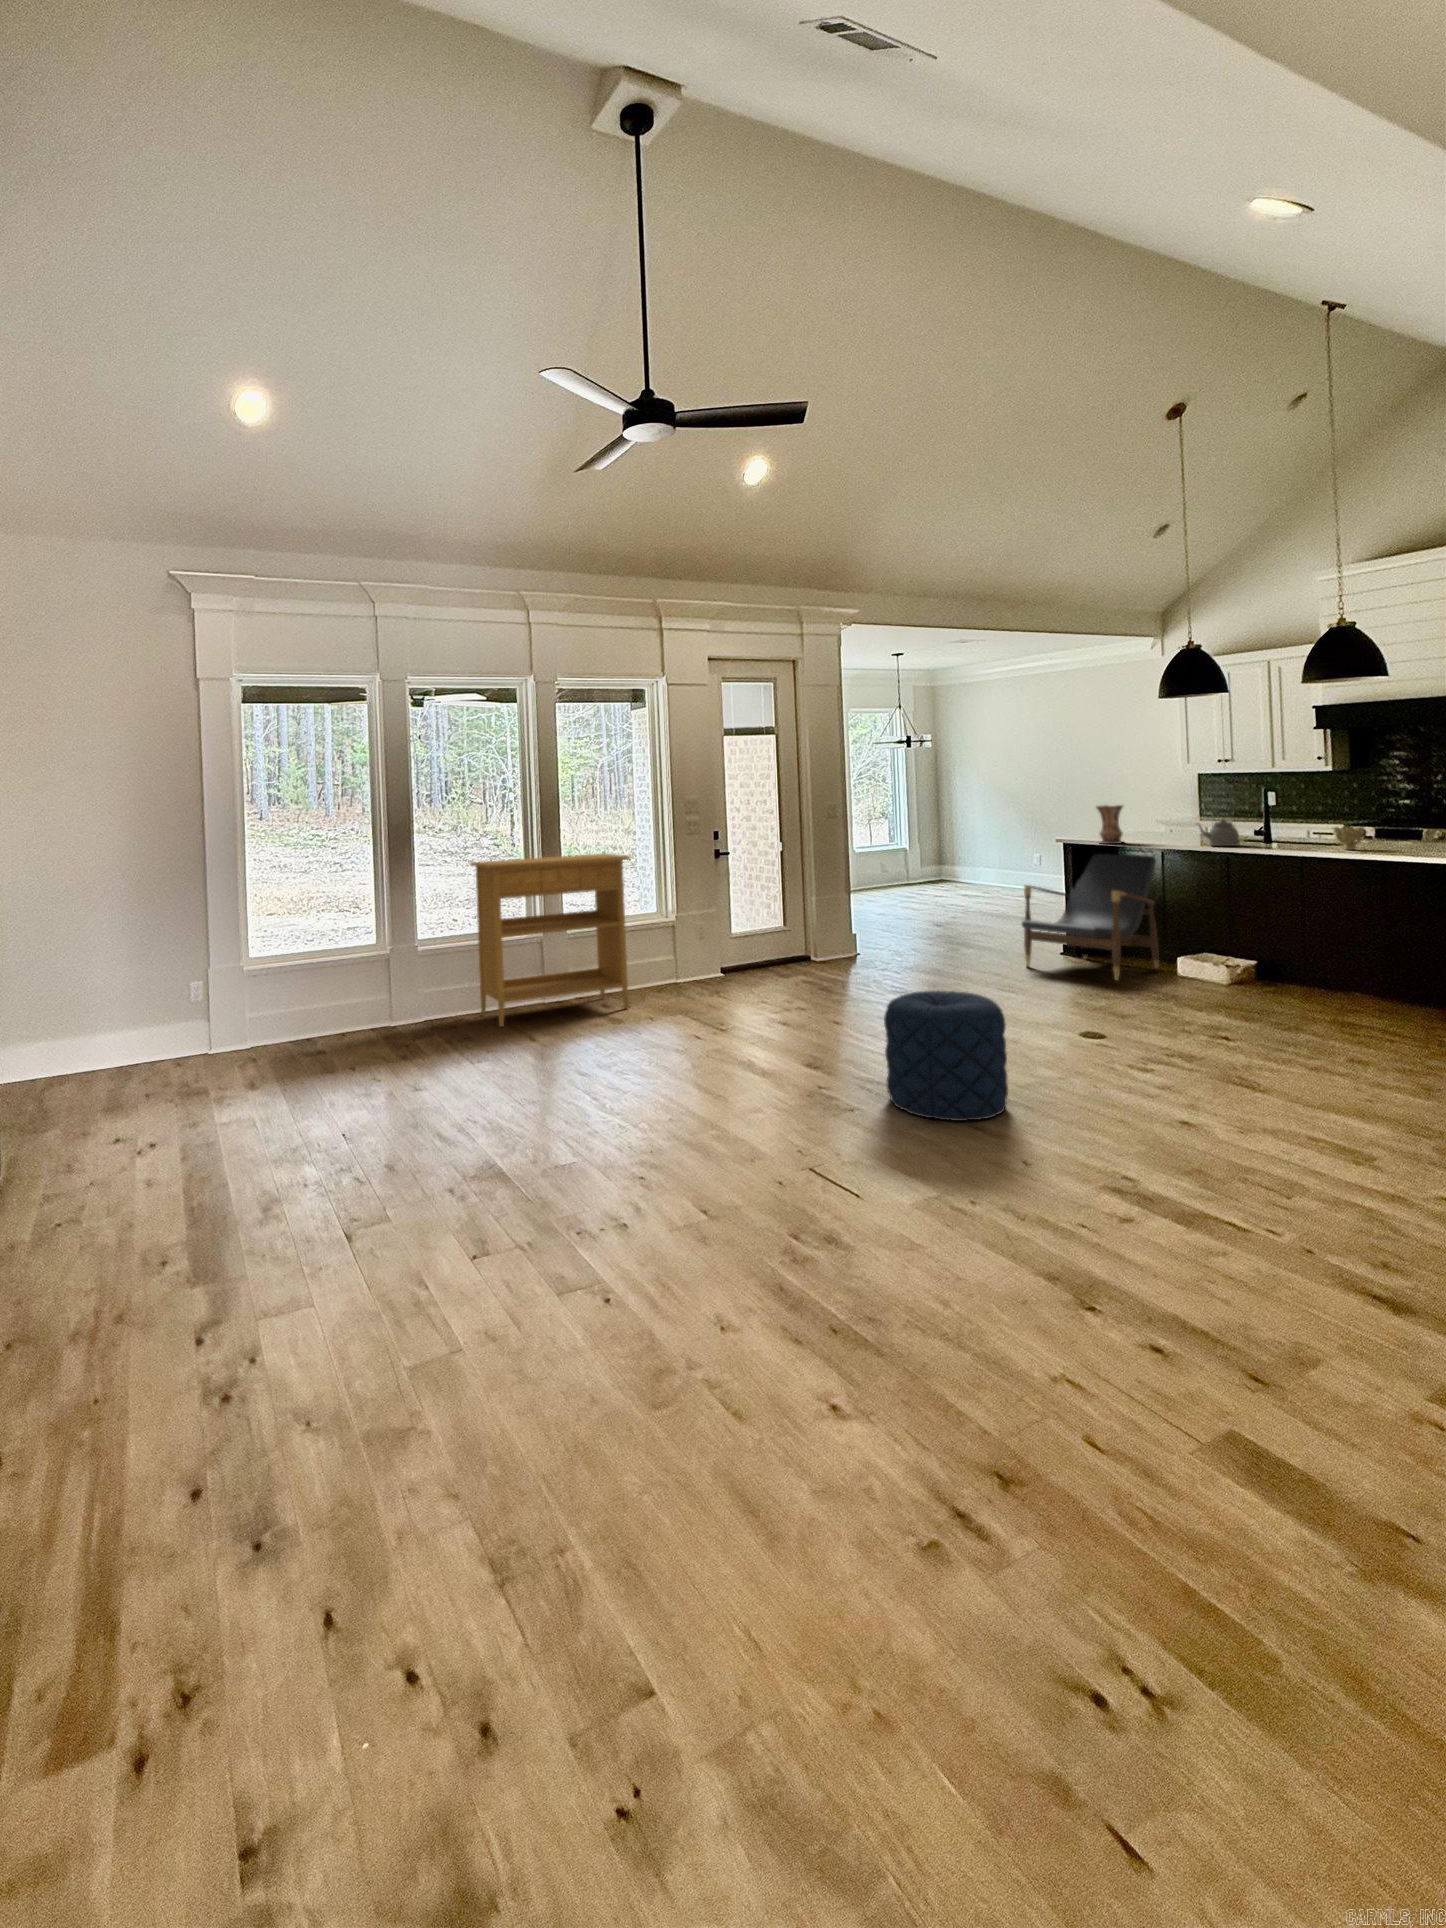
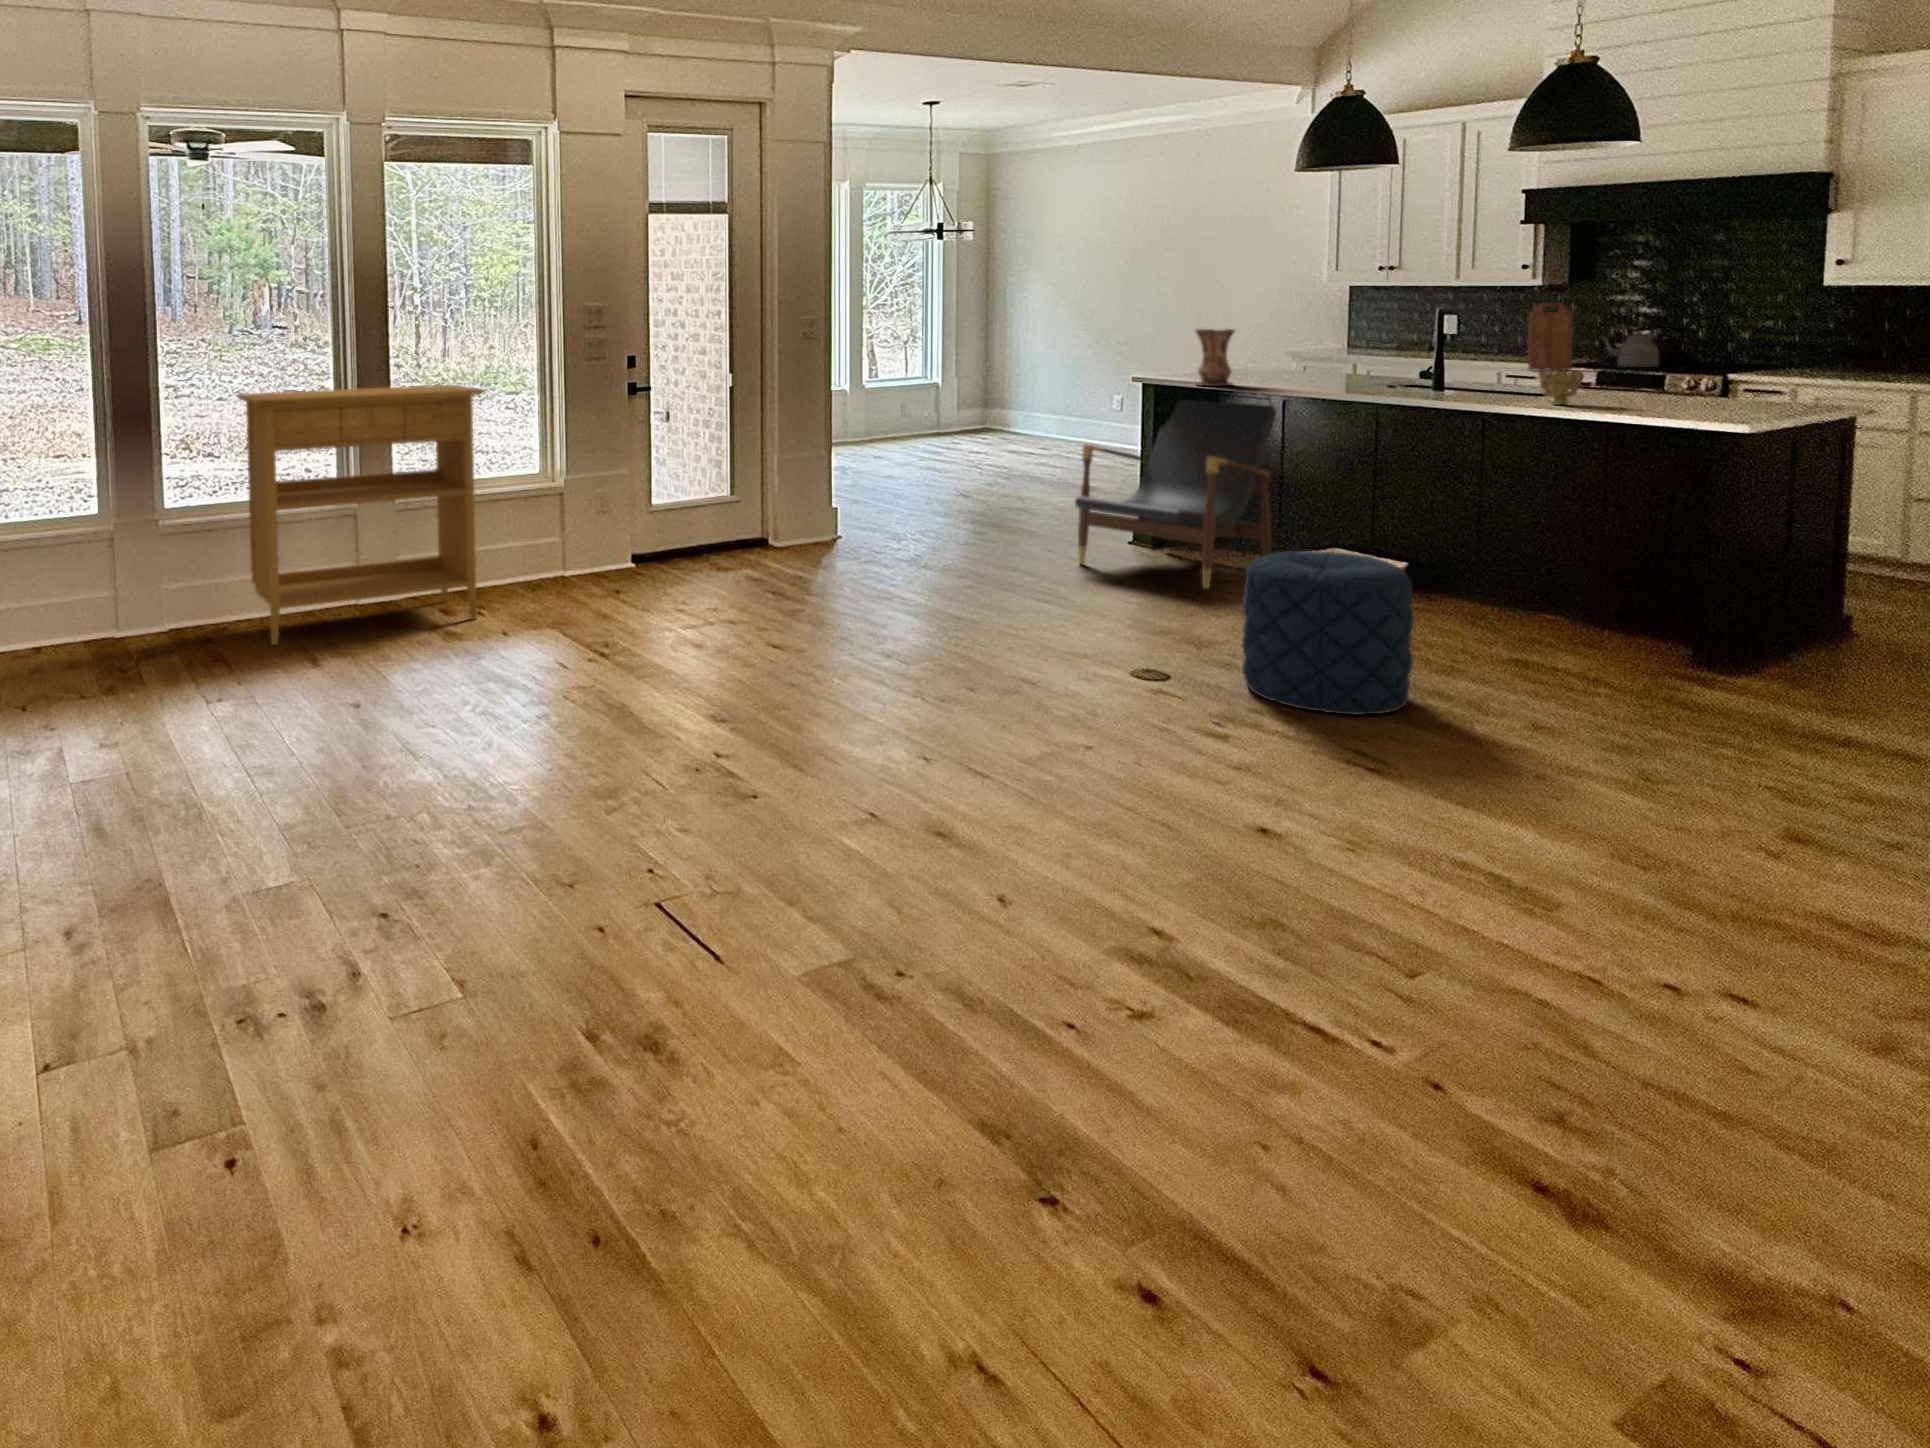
cutting board: none [1324,782,1357,828] -> present [1528,303,1573,370]
kettle: present [1198,811,1240,846] -> present [1604,321,1659,367]
pouf: present [884,991,1008,1121] -> present [1242,551,1414,715]

